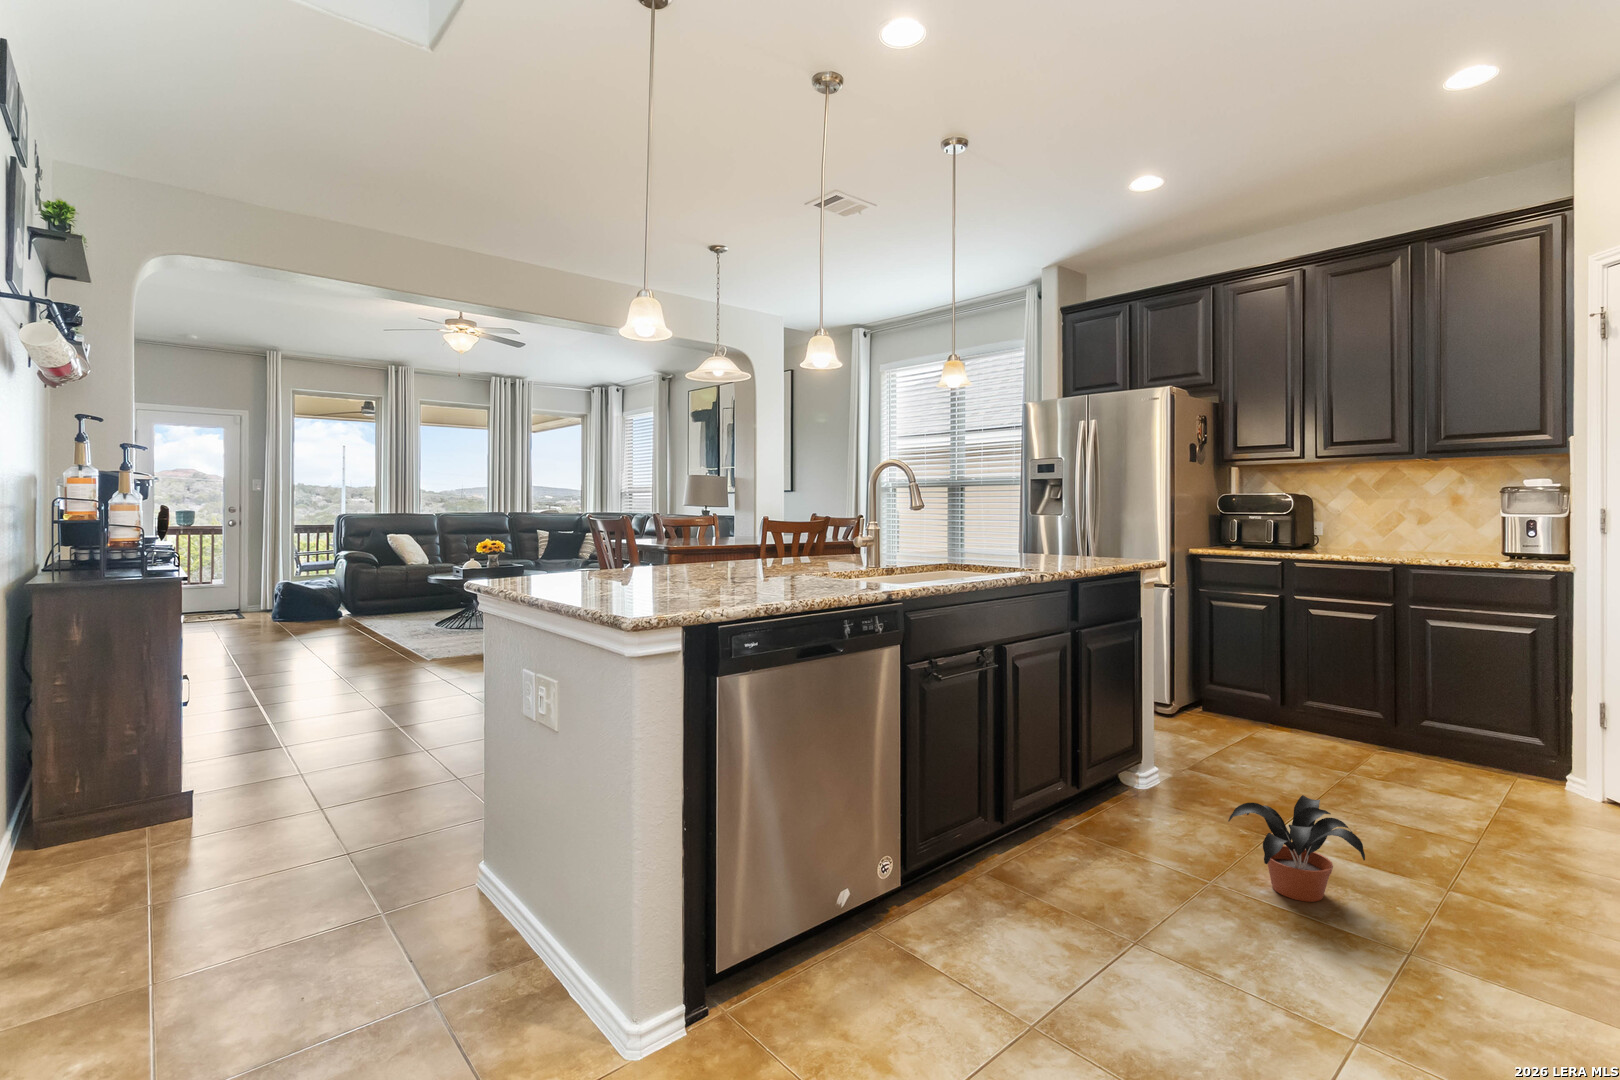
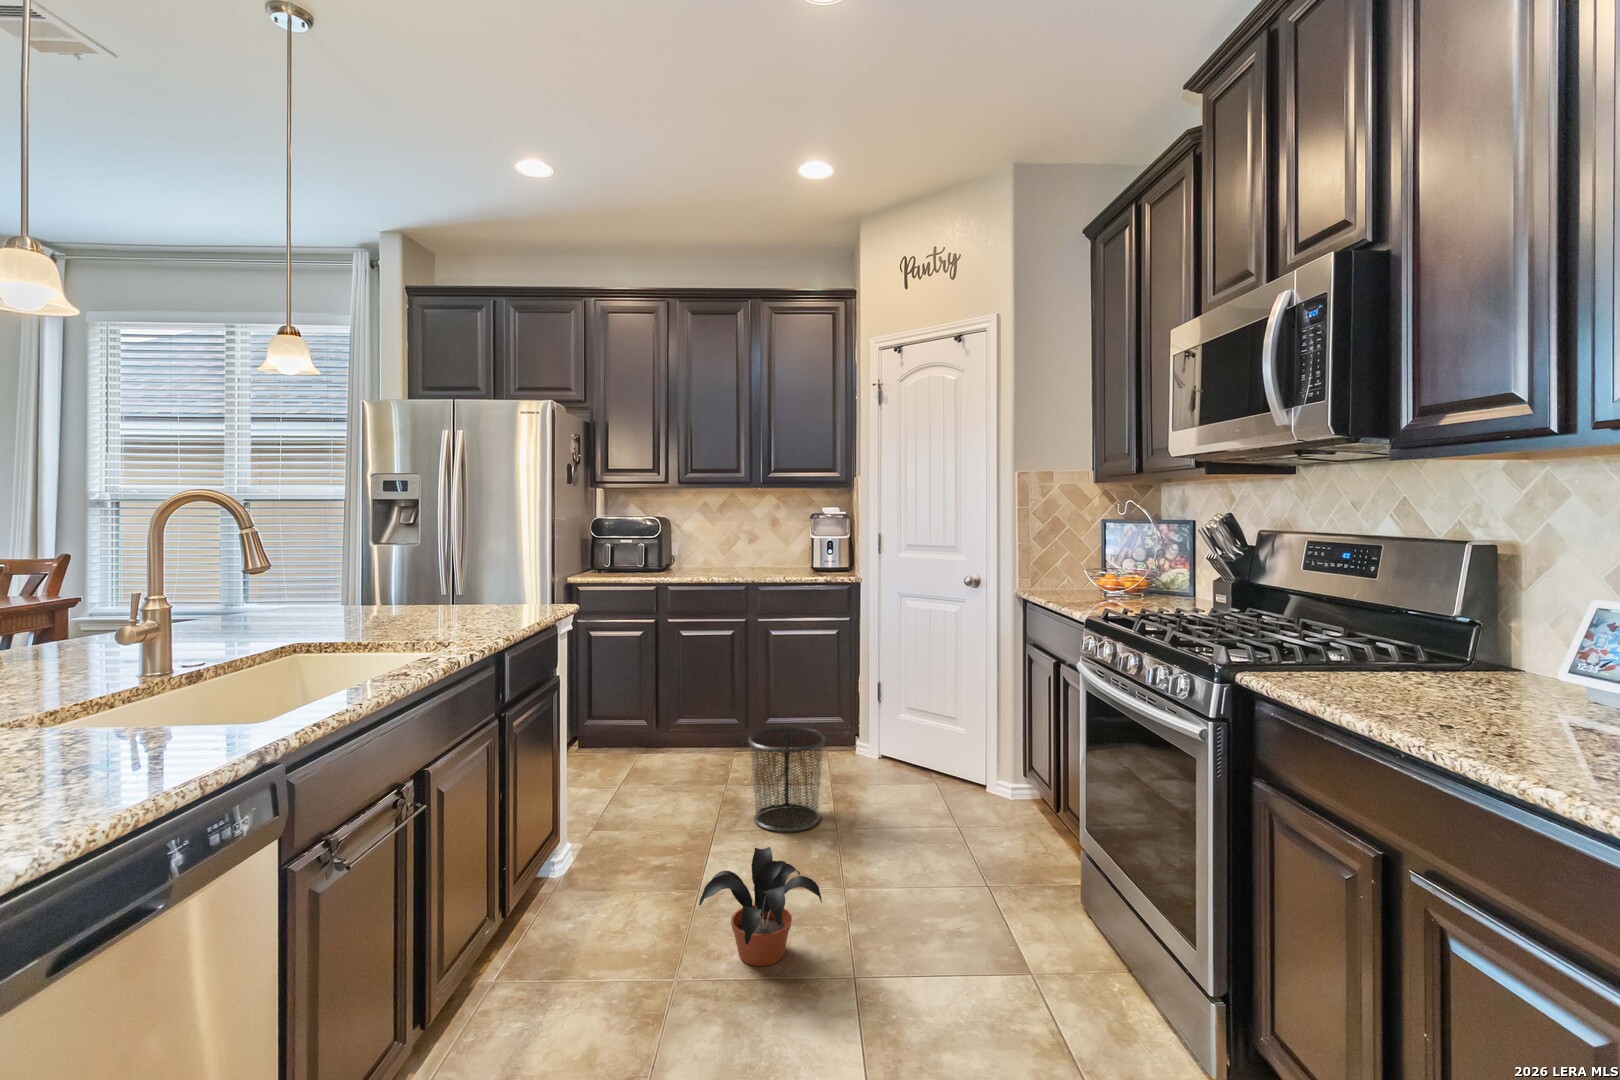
waste bin: none [1351,713,1459,827] -> present [748,727,826,832]

